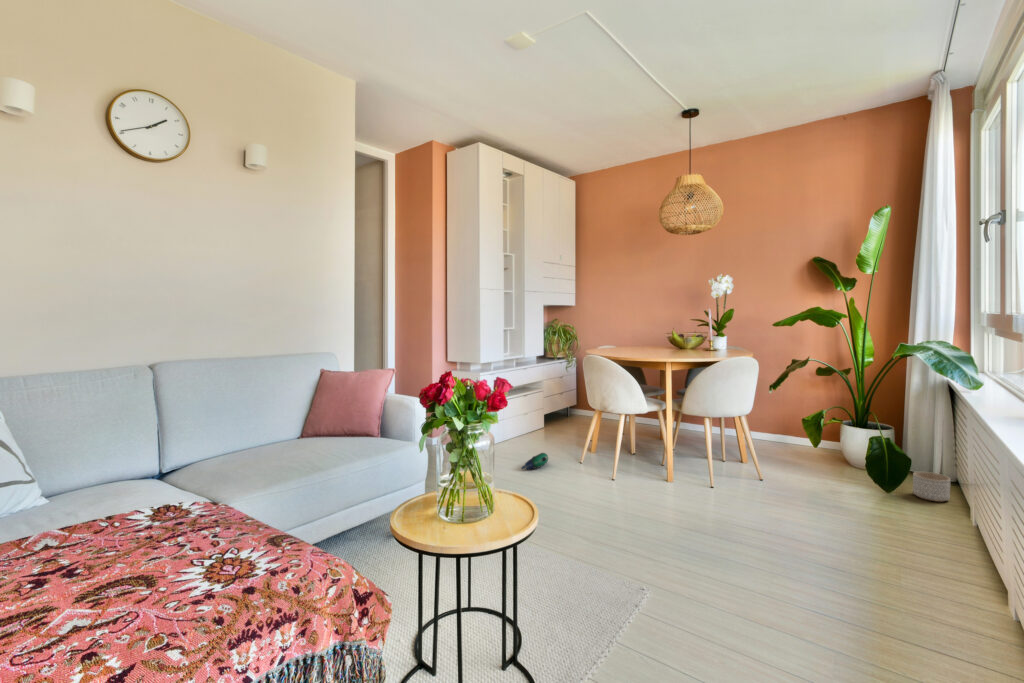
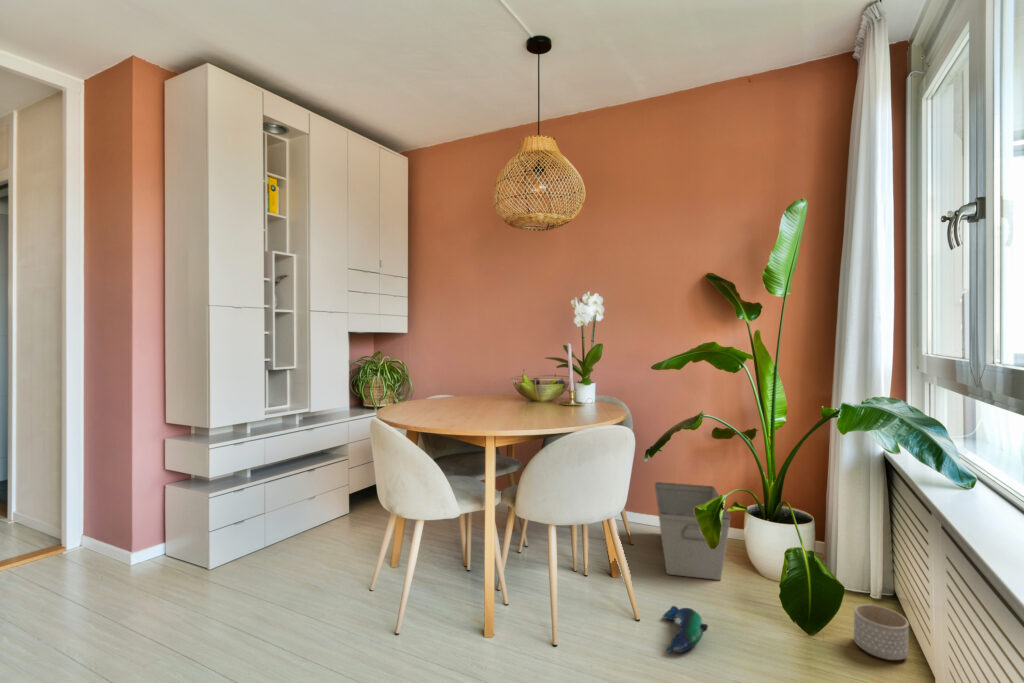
storage bin: none [771,409,829,466] -> present [655,482,731,580]
plush toy: present [522,453,548,469] -> present [664,606,708,653]

